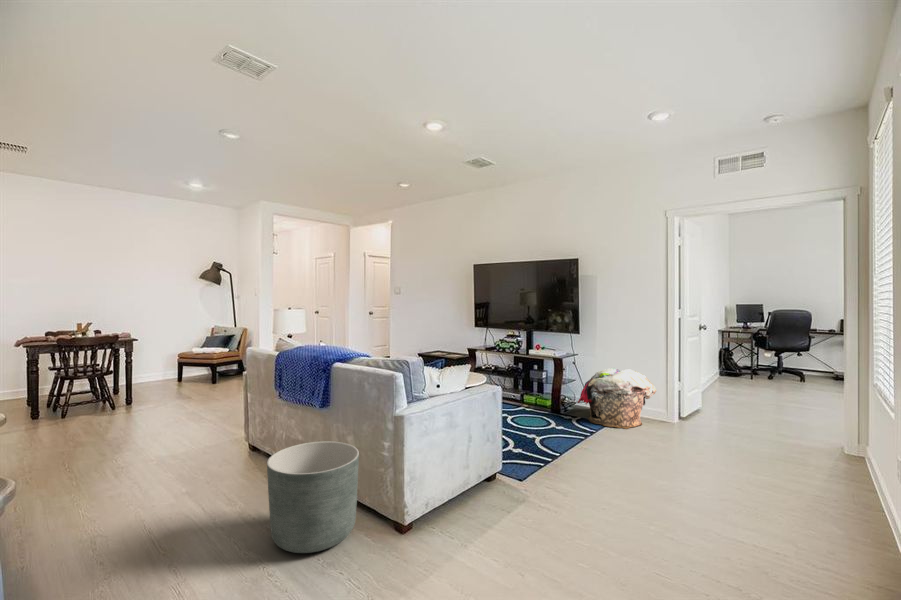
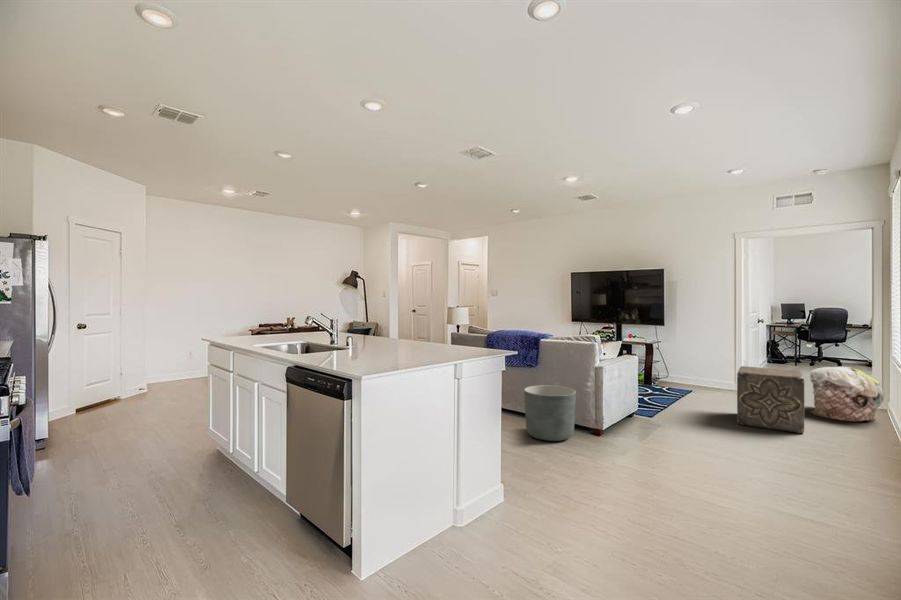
laundry basket: present [578,368,656,429] -> present [810,367,883,421]
ottoman: none [645,400,746,521] -> present [737,366,804,433]

